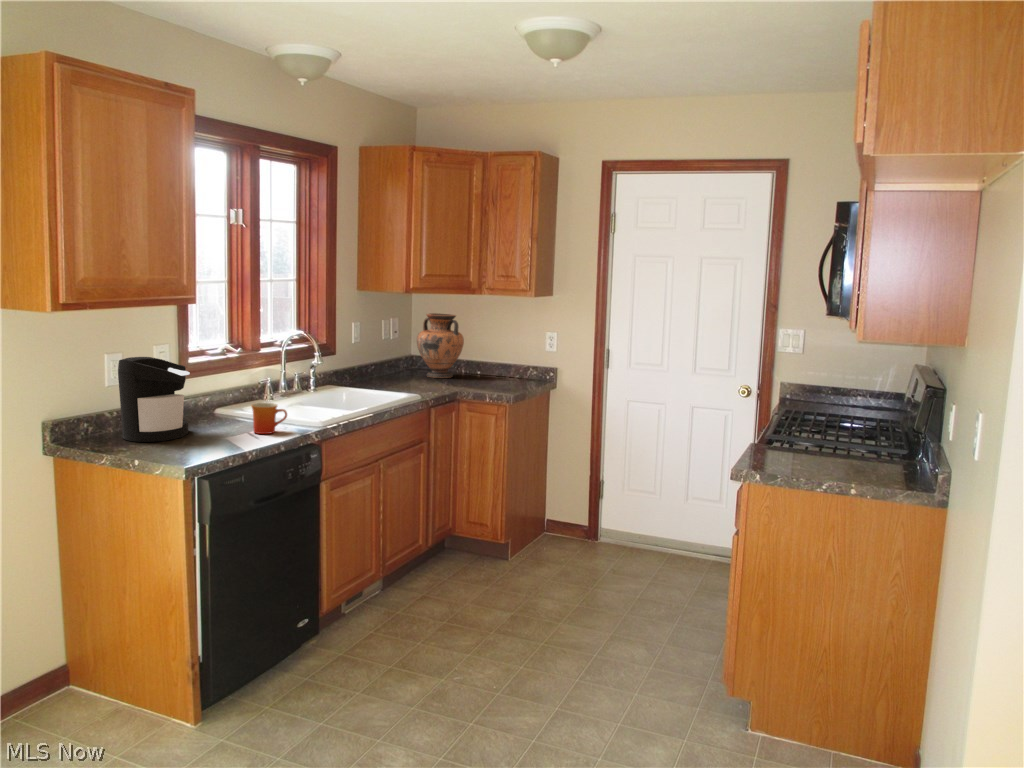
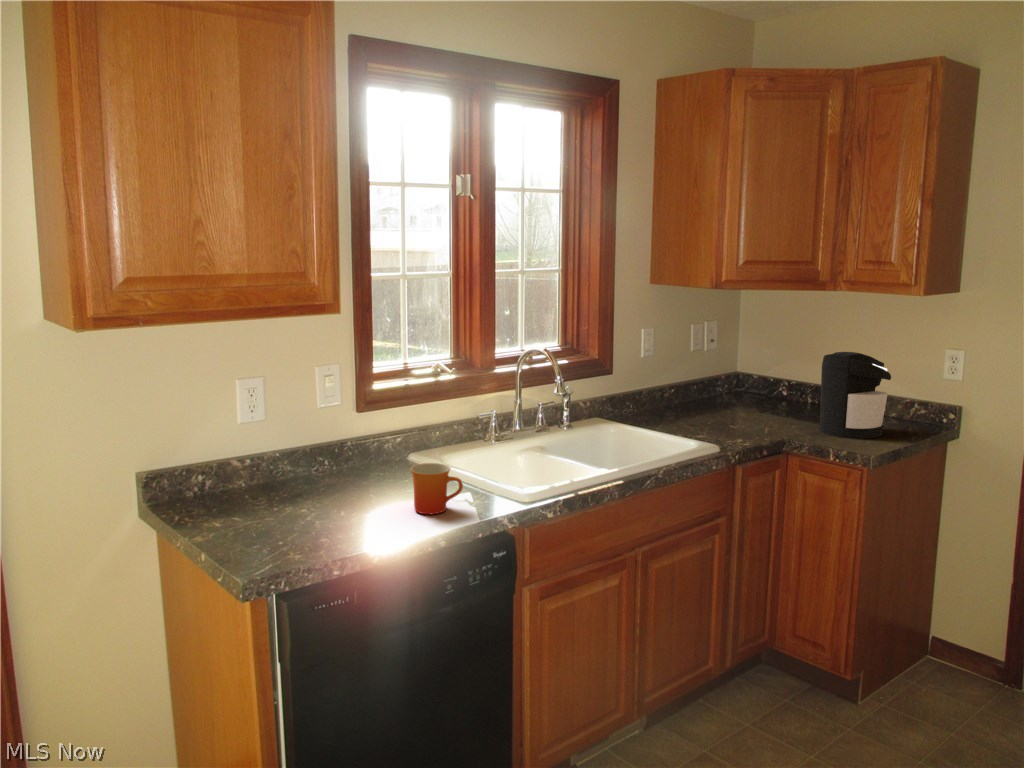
vase: present [417,313,464,378] -> none [738,317,809,411]
coffee maker: present [118,357,190,442] -> present [820,352,891,439]

